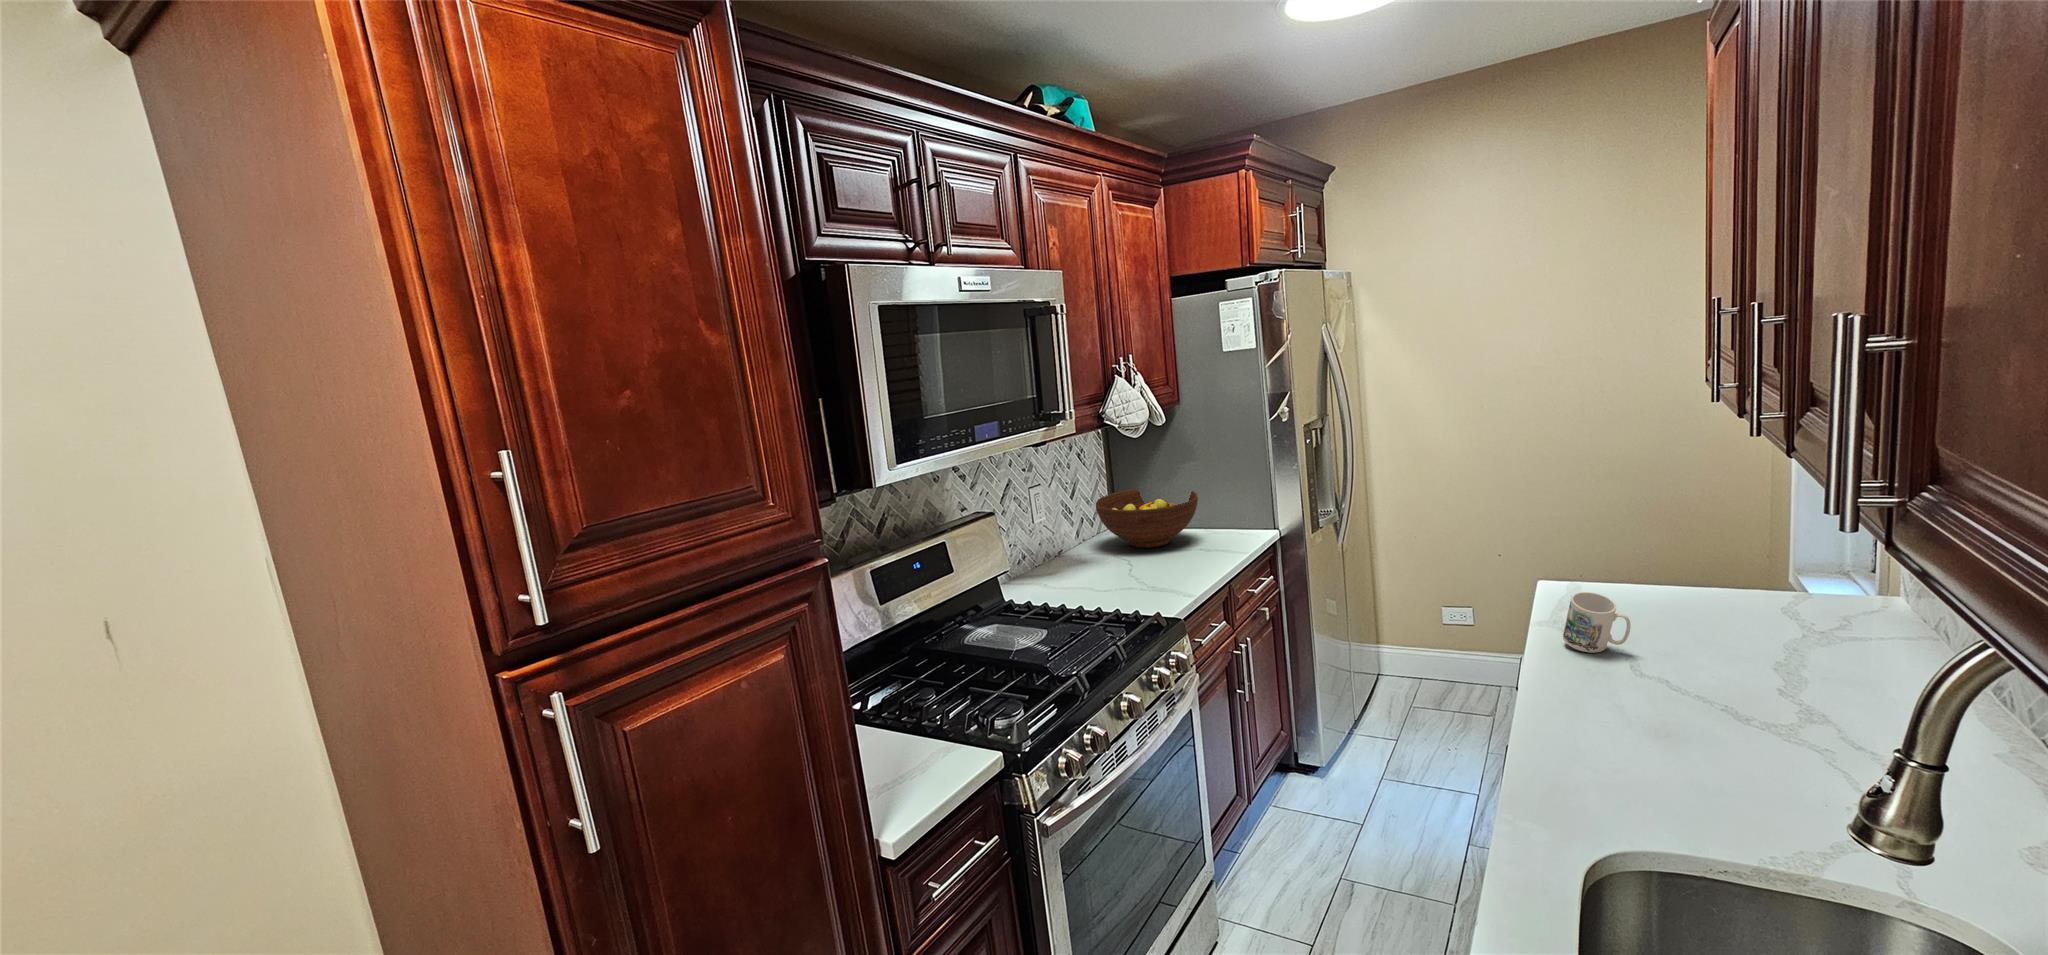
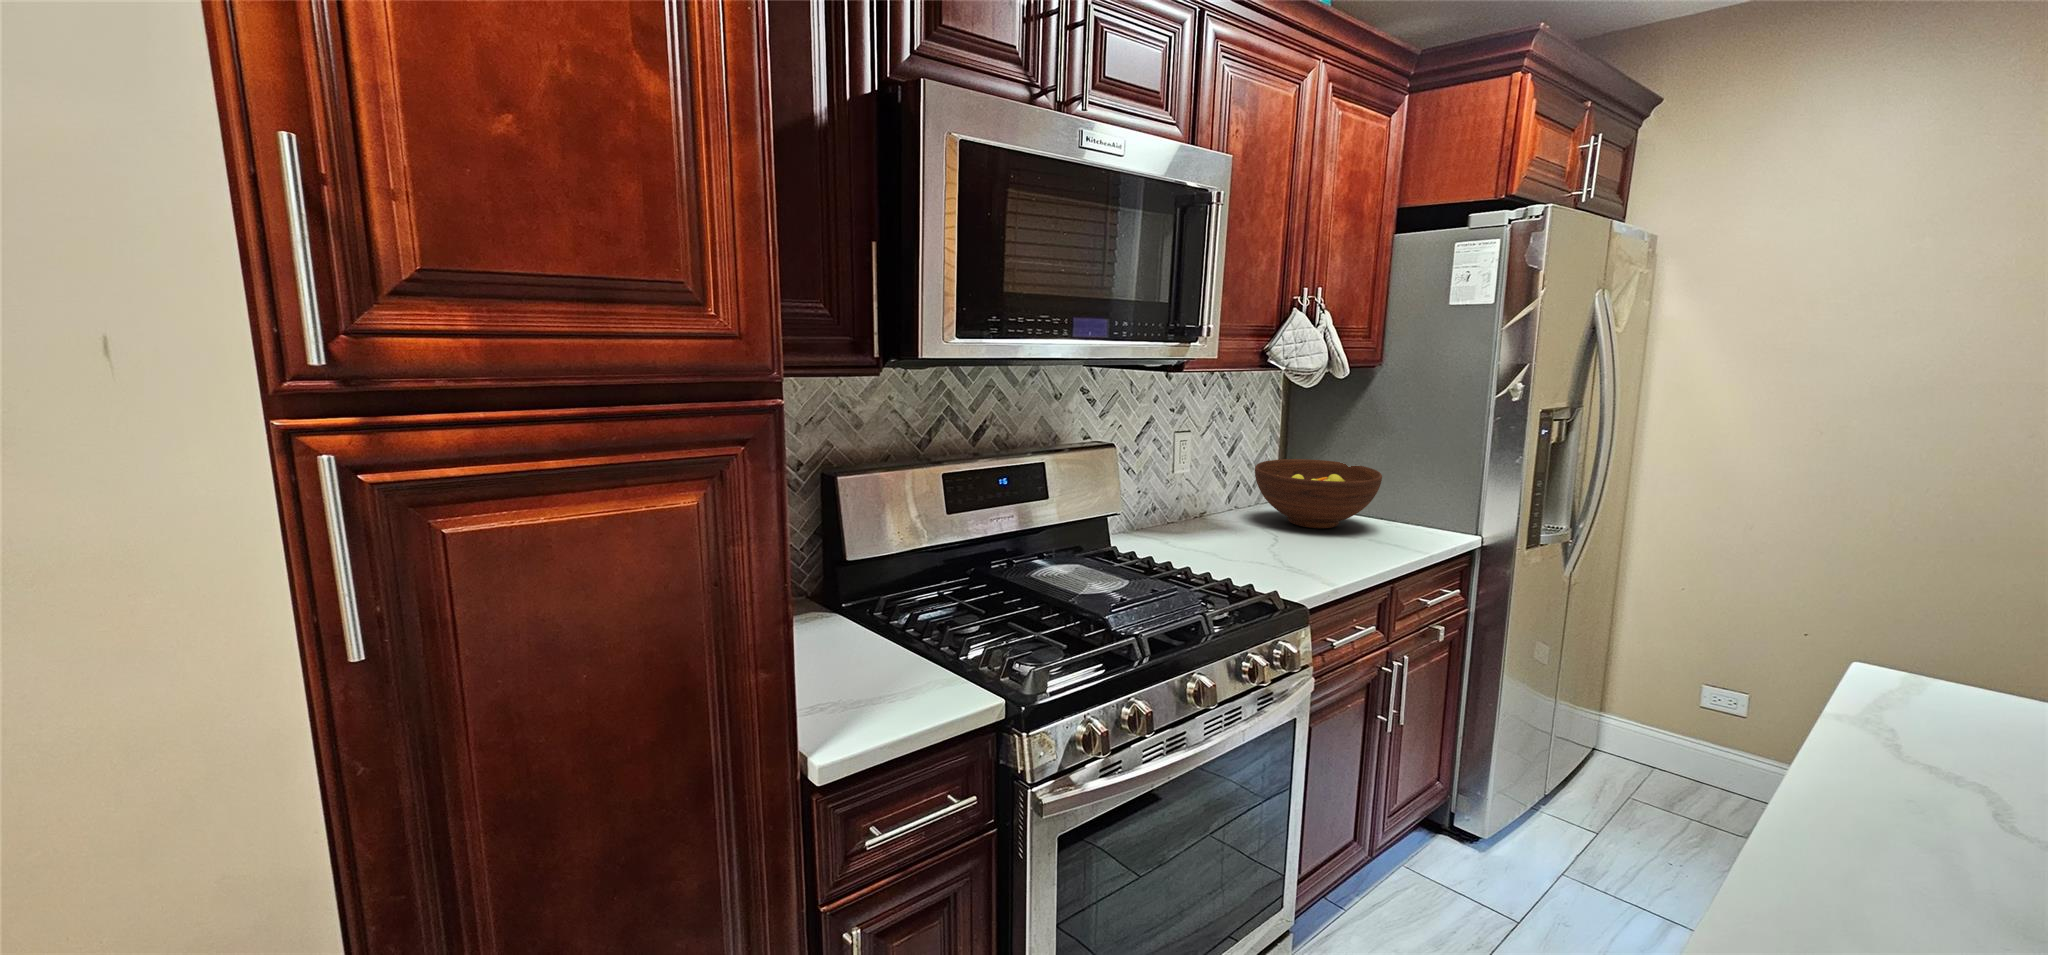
mug: present [1563,592,1631,653] -> none [1864,683,1997,779]

